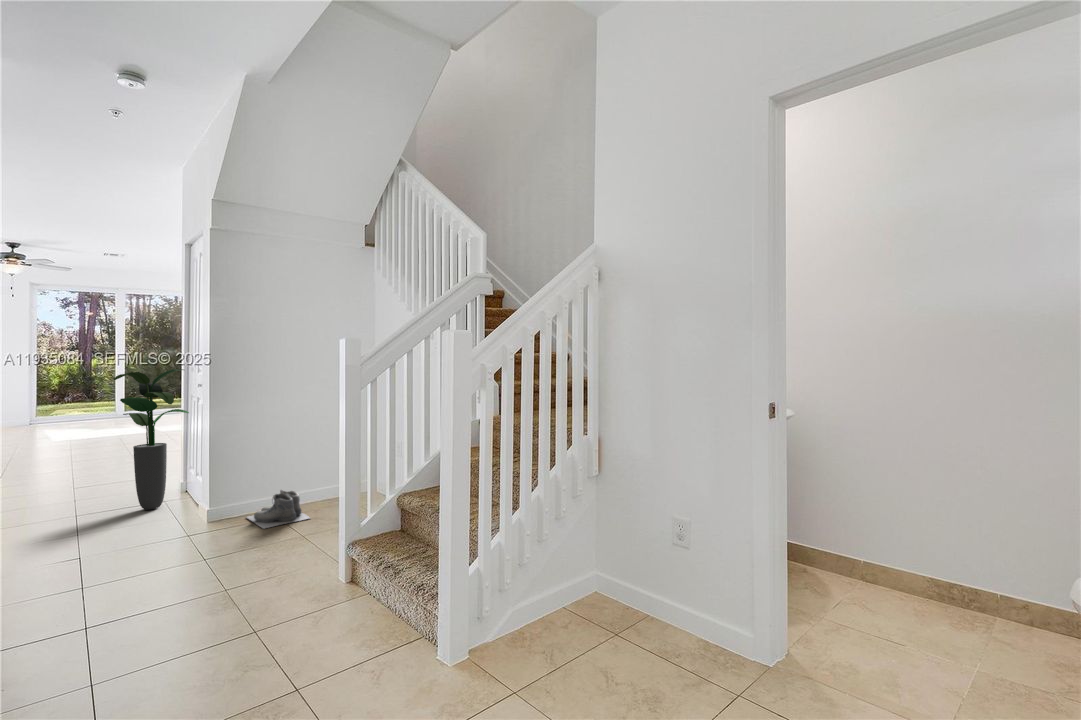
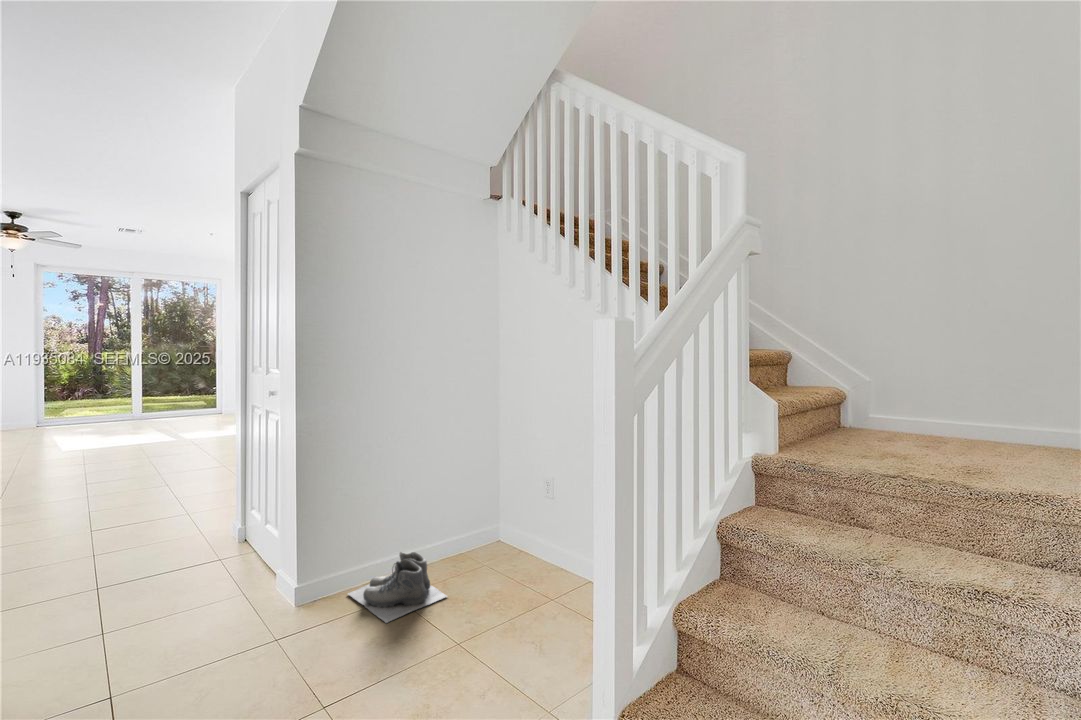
potted plant: present [114,369,189,510] -> none [144,369,254,576]

